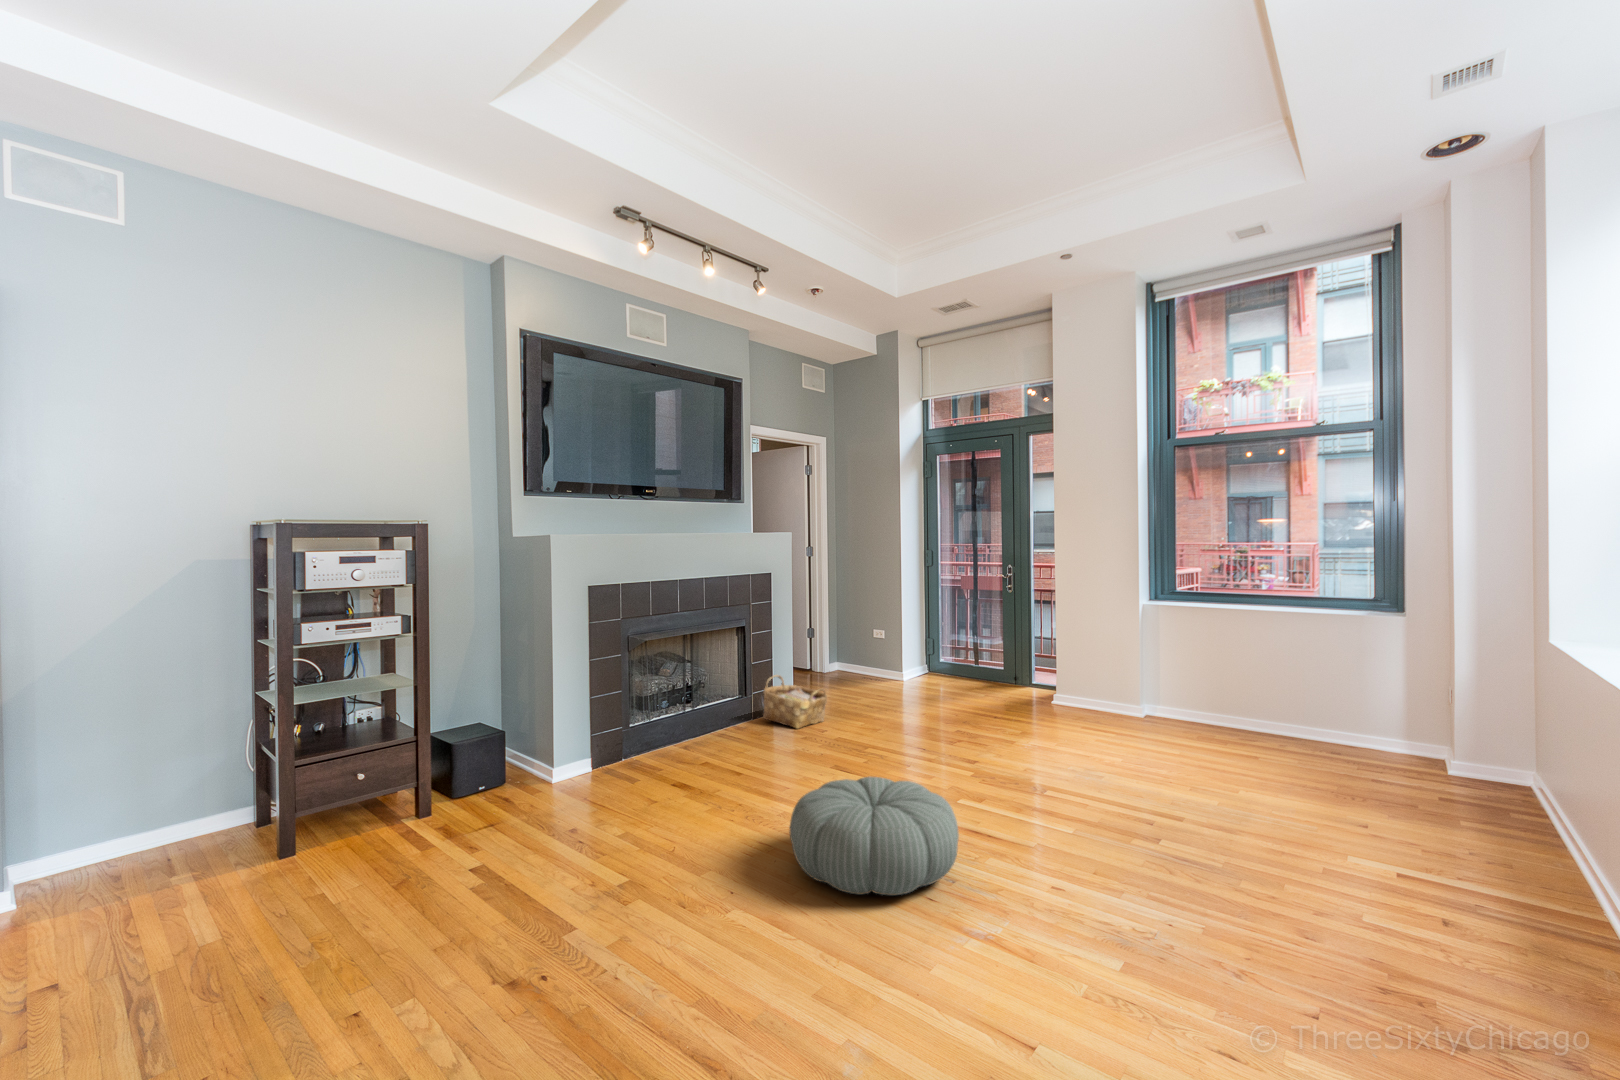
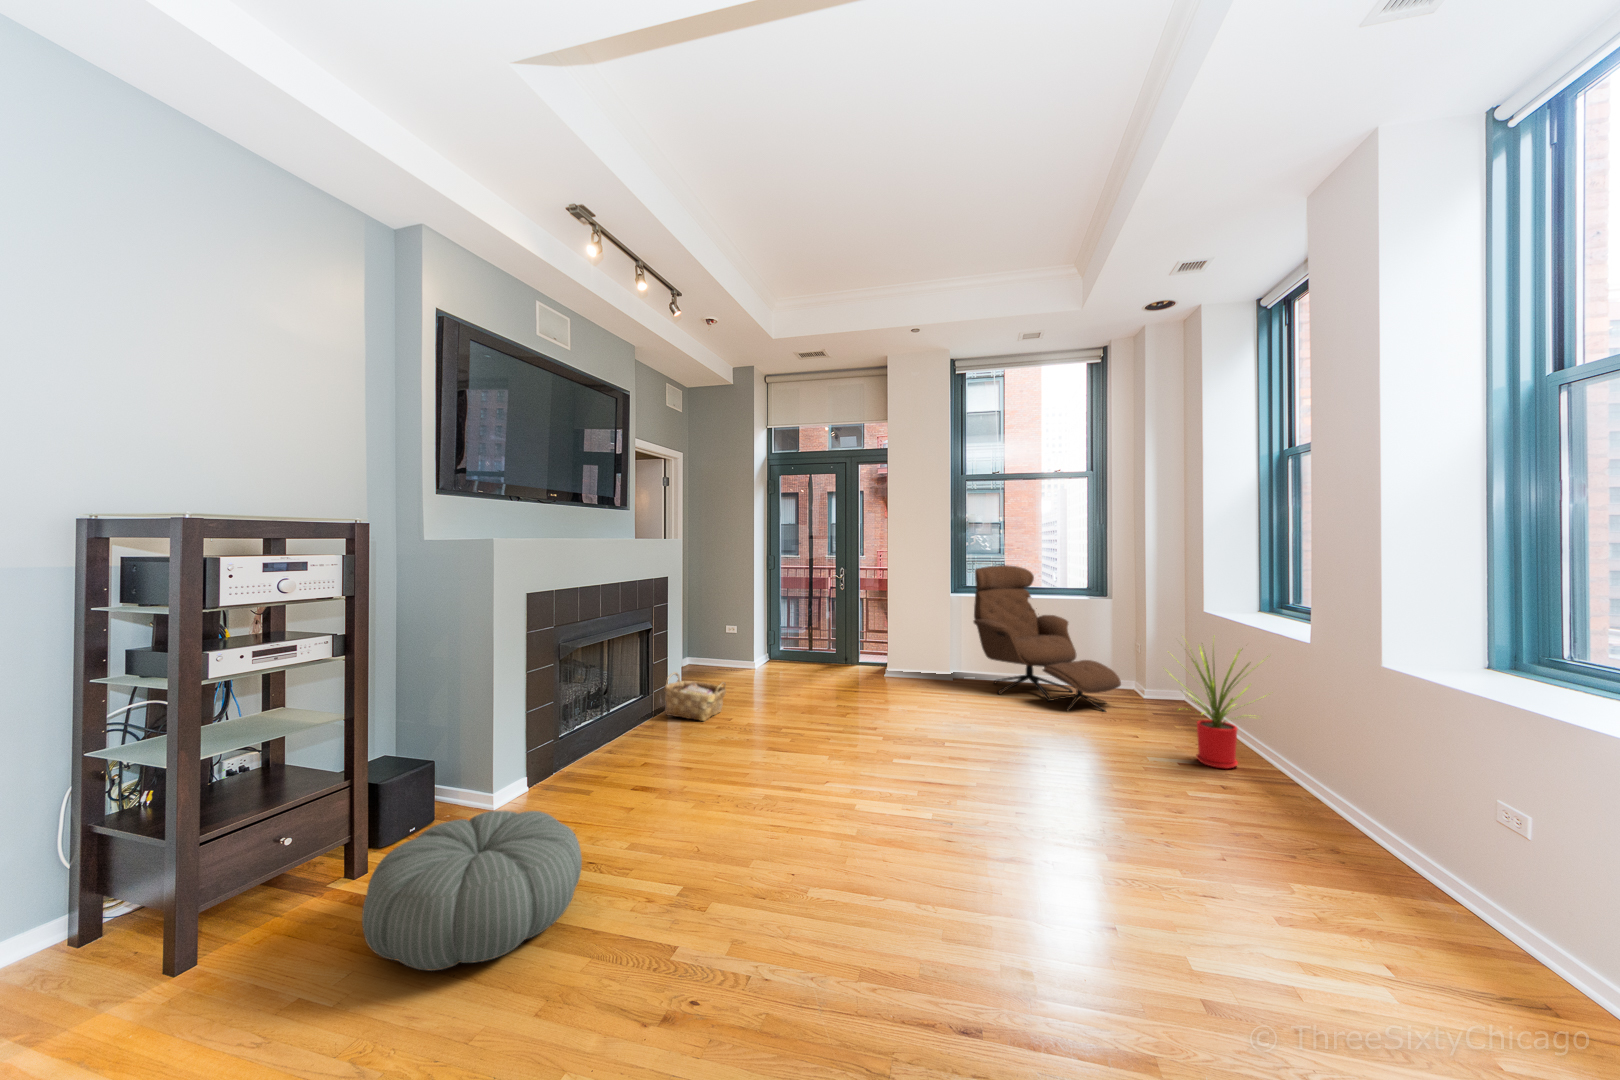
lounge chair: none [1155,565,1356,771] -> present [974,565,1121,712]
house plant: none [1348,663,1519,863] -> present [1173,646,1268,769]
pouf: present [790,777,959,895] -> present [362,811,582,971]

